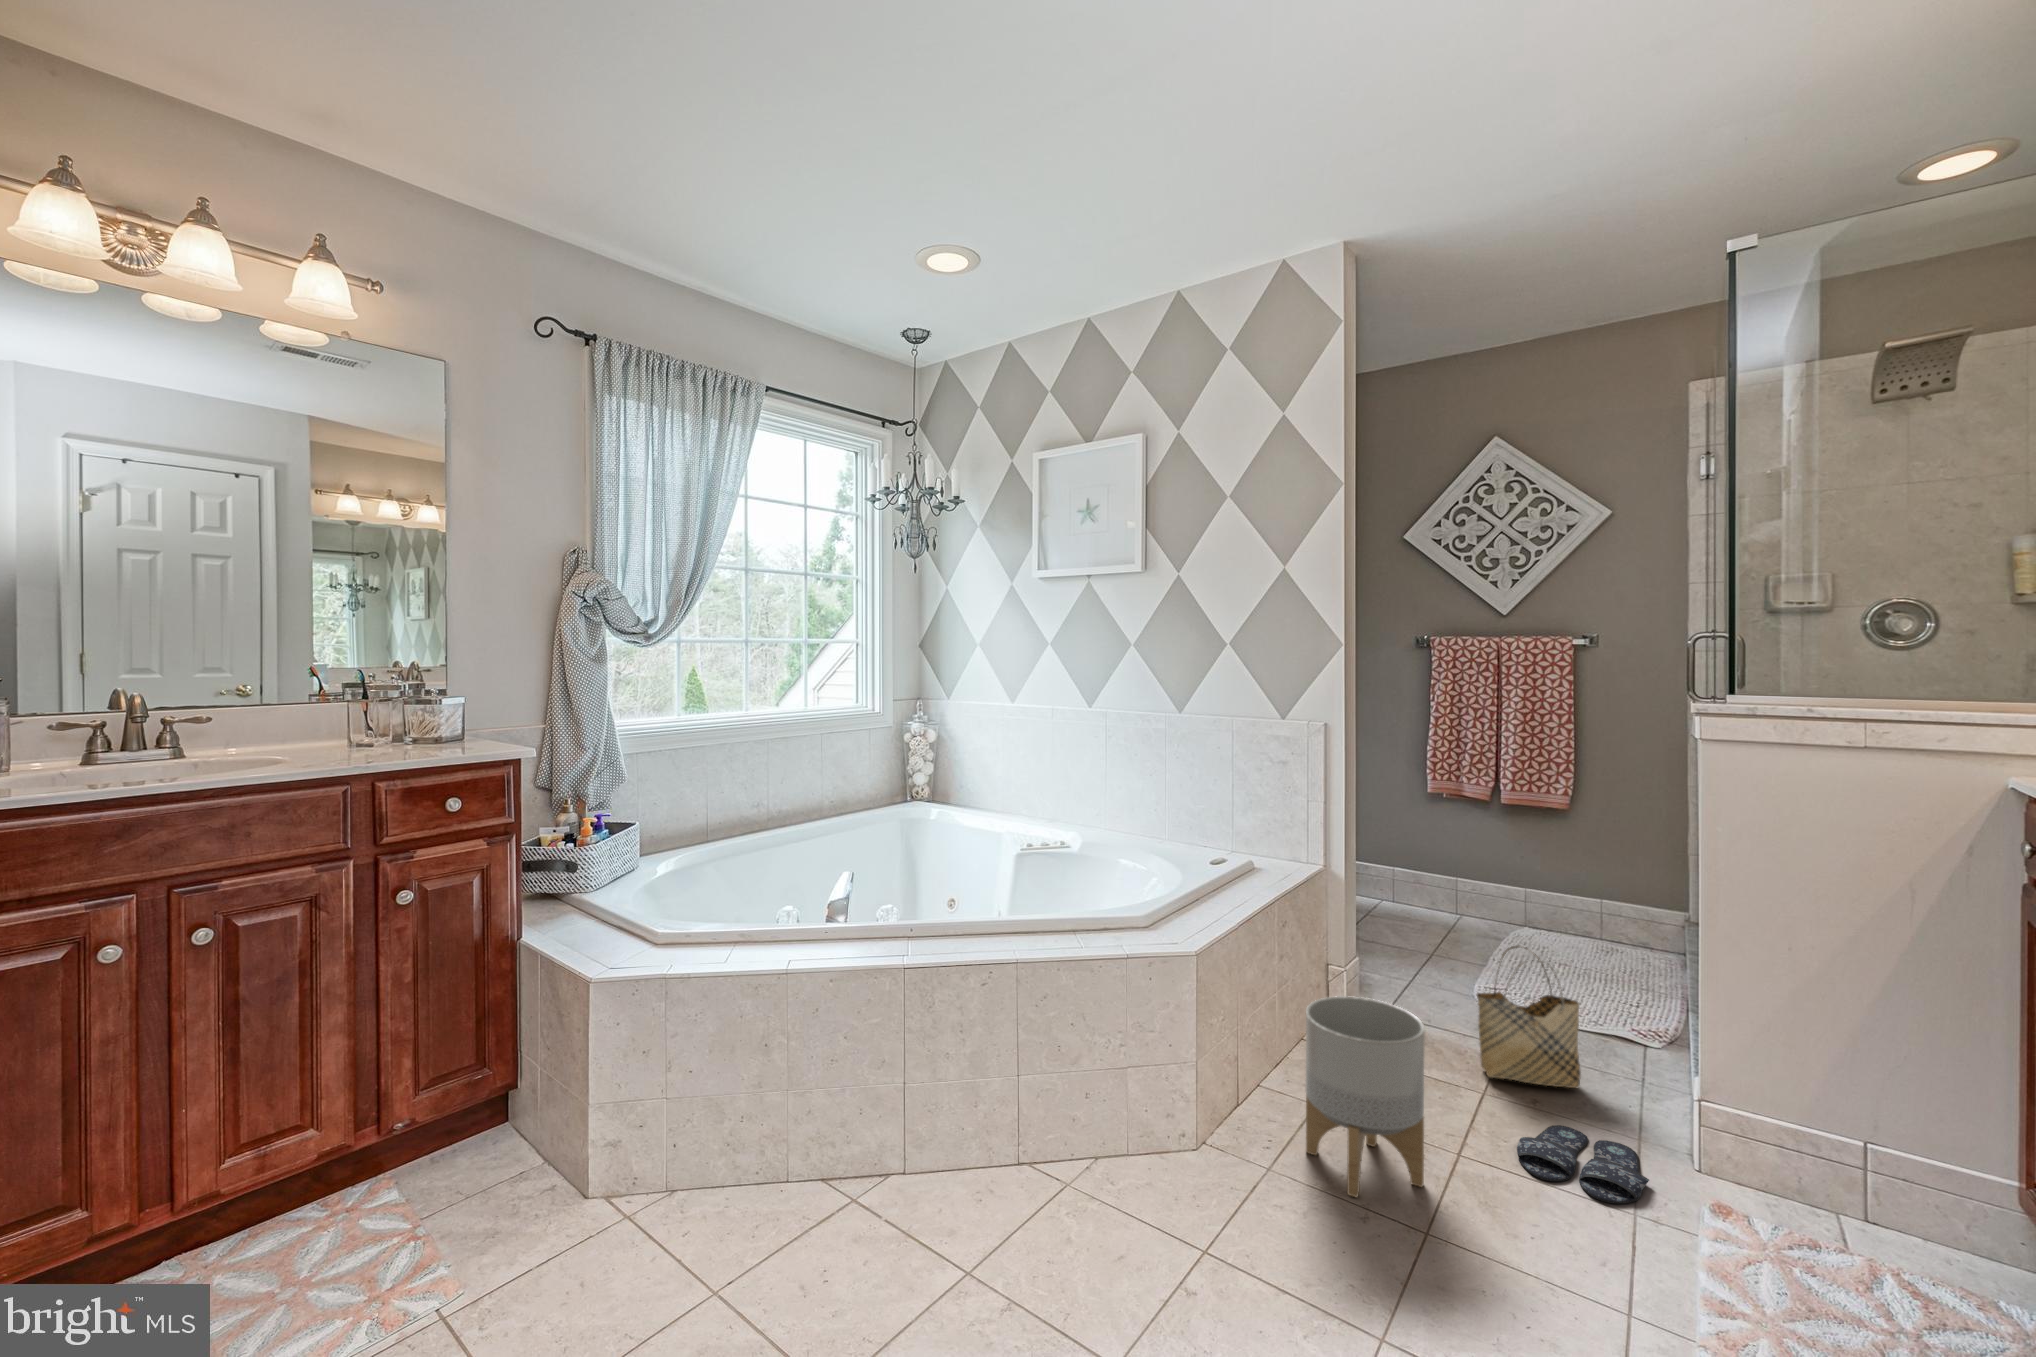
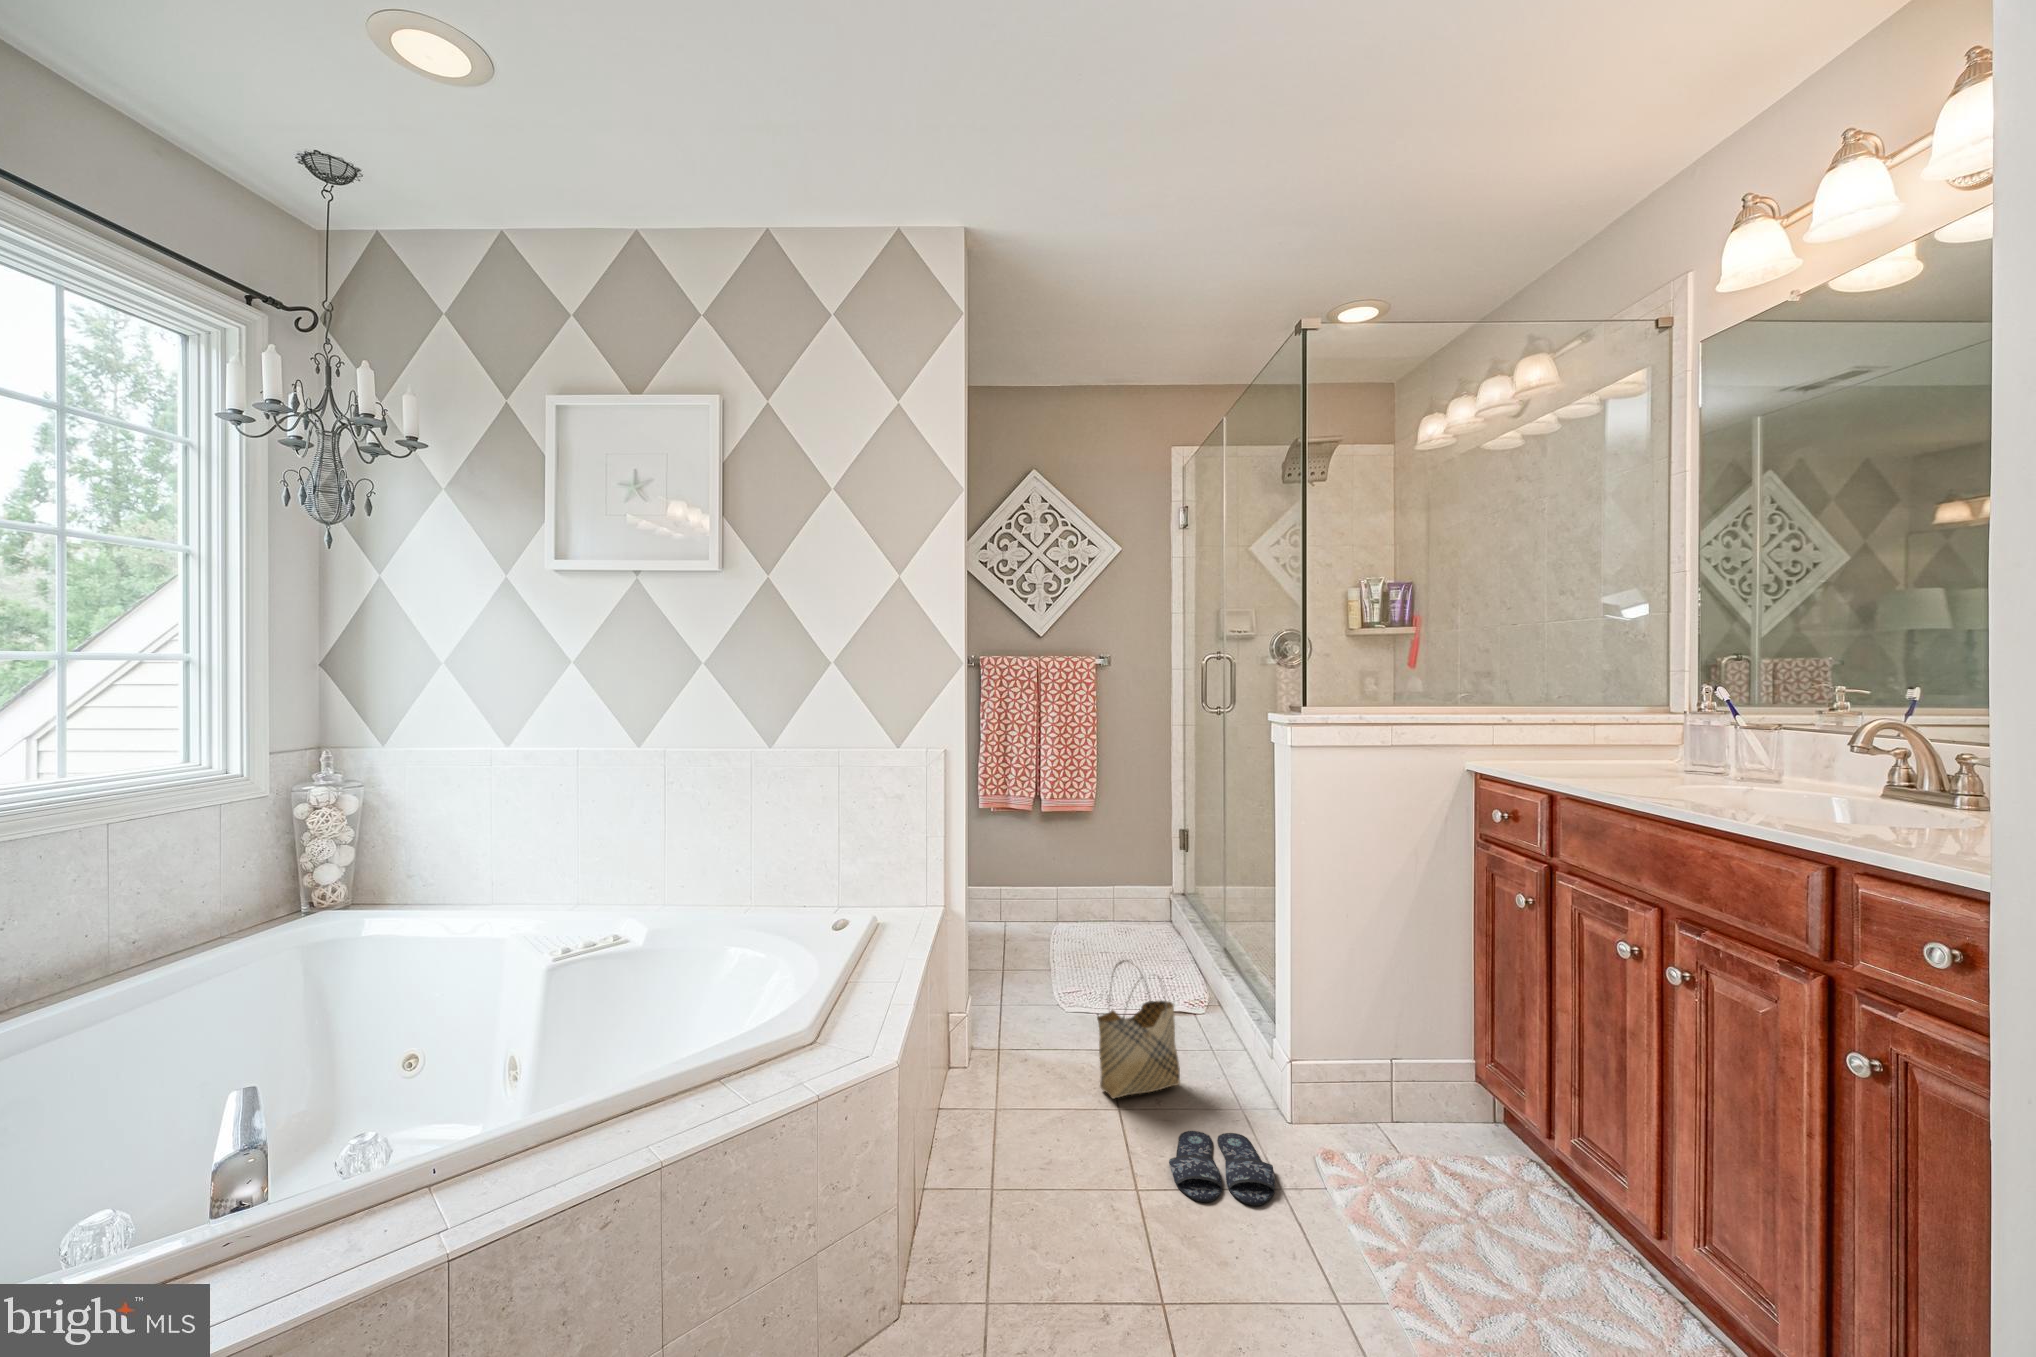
planter: present [1306,996,1425,1197] -> none [1002,1068,1125,1313]

